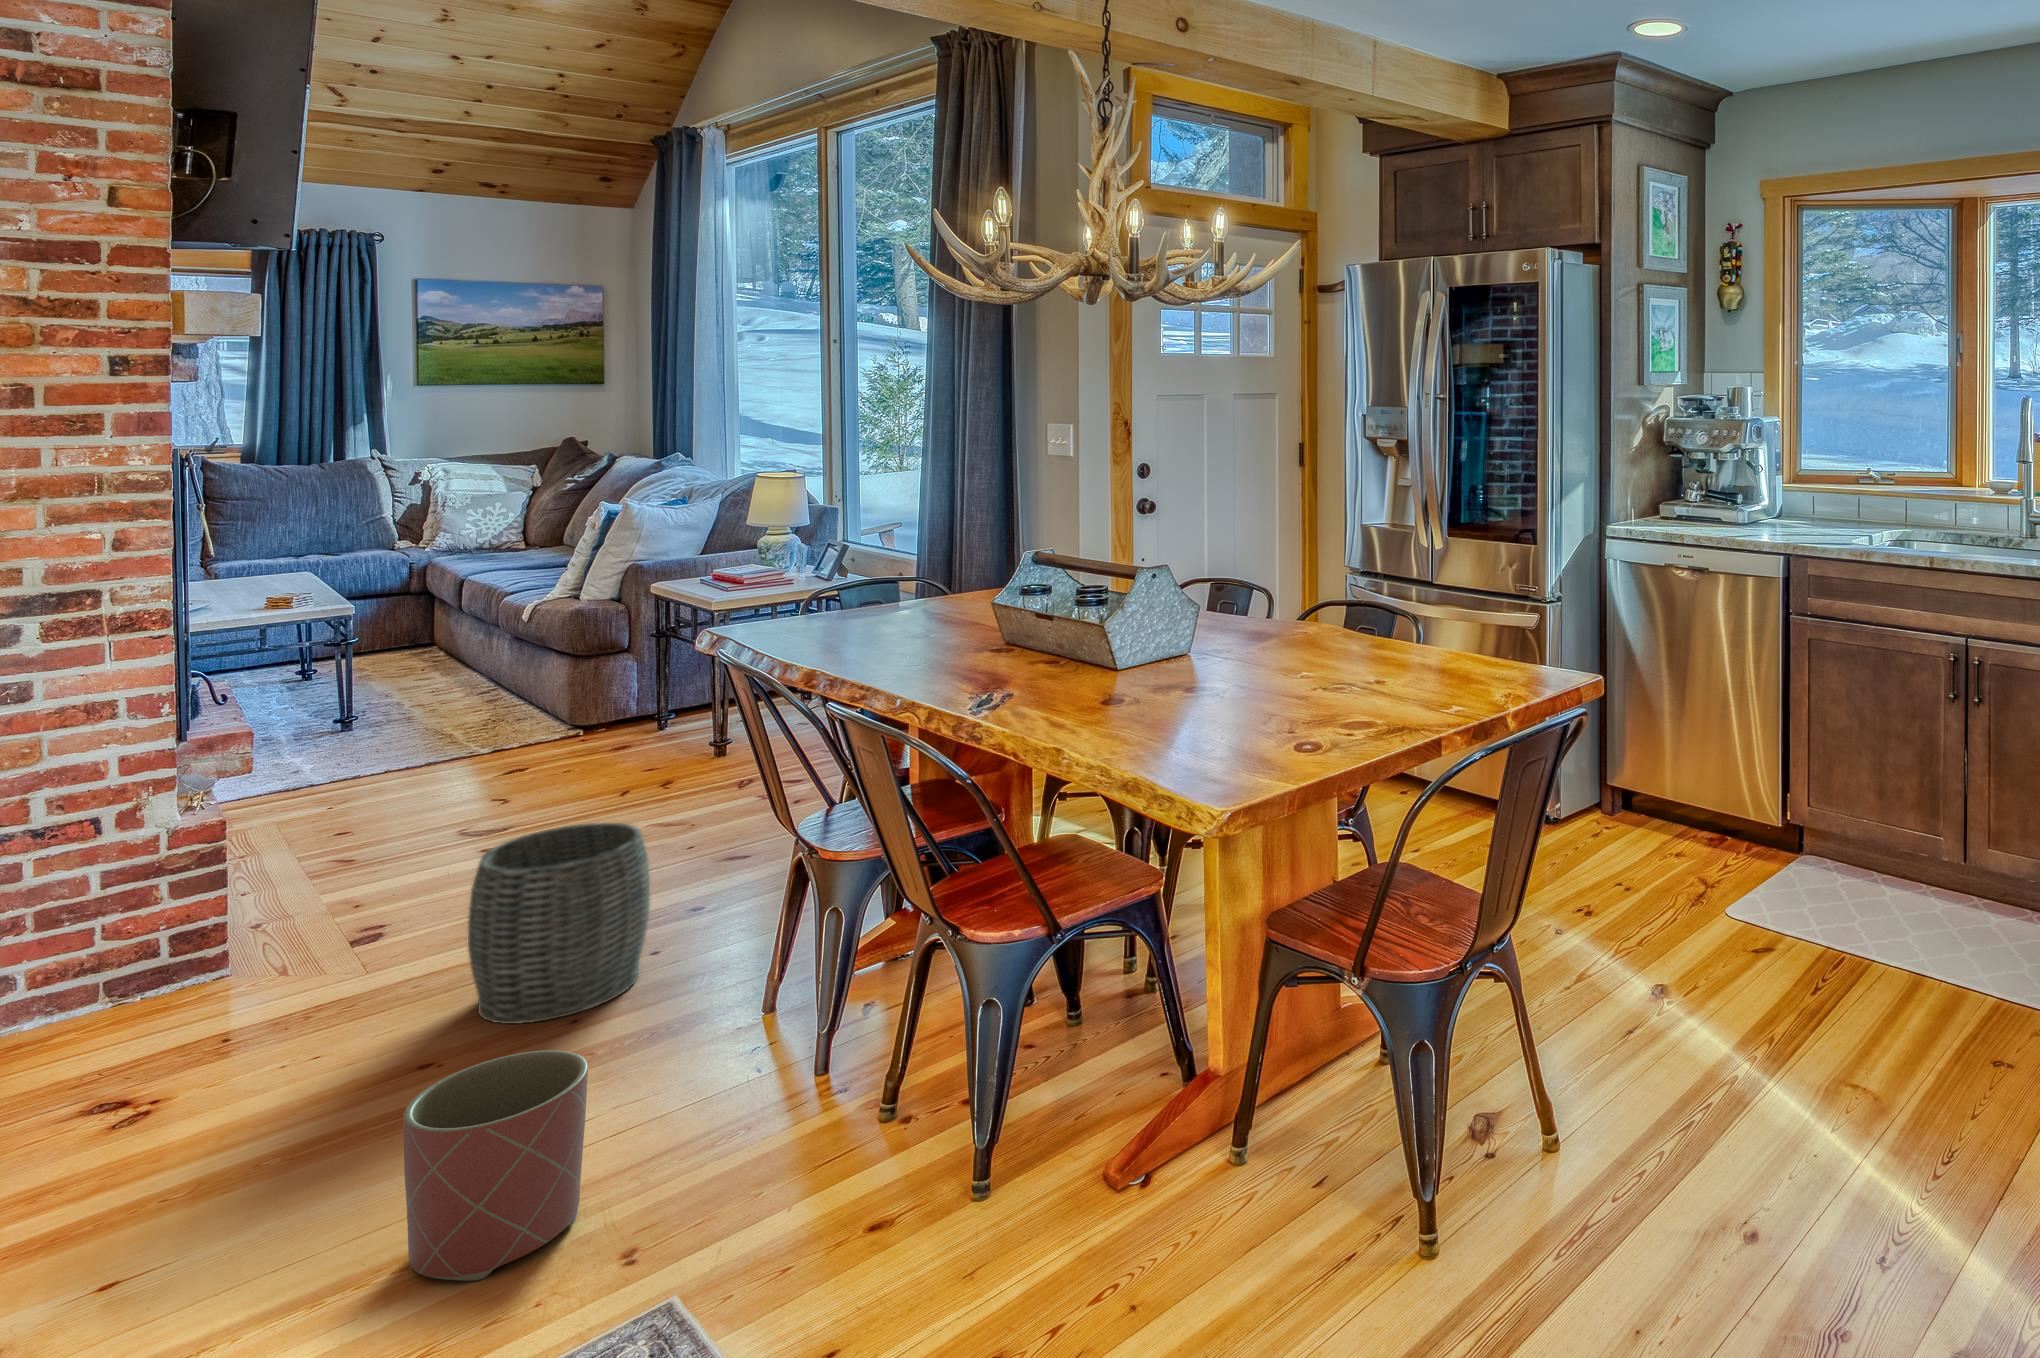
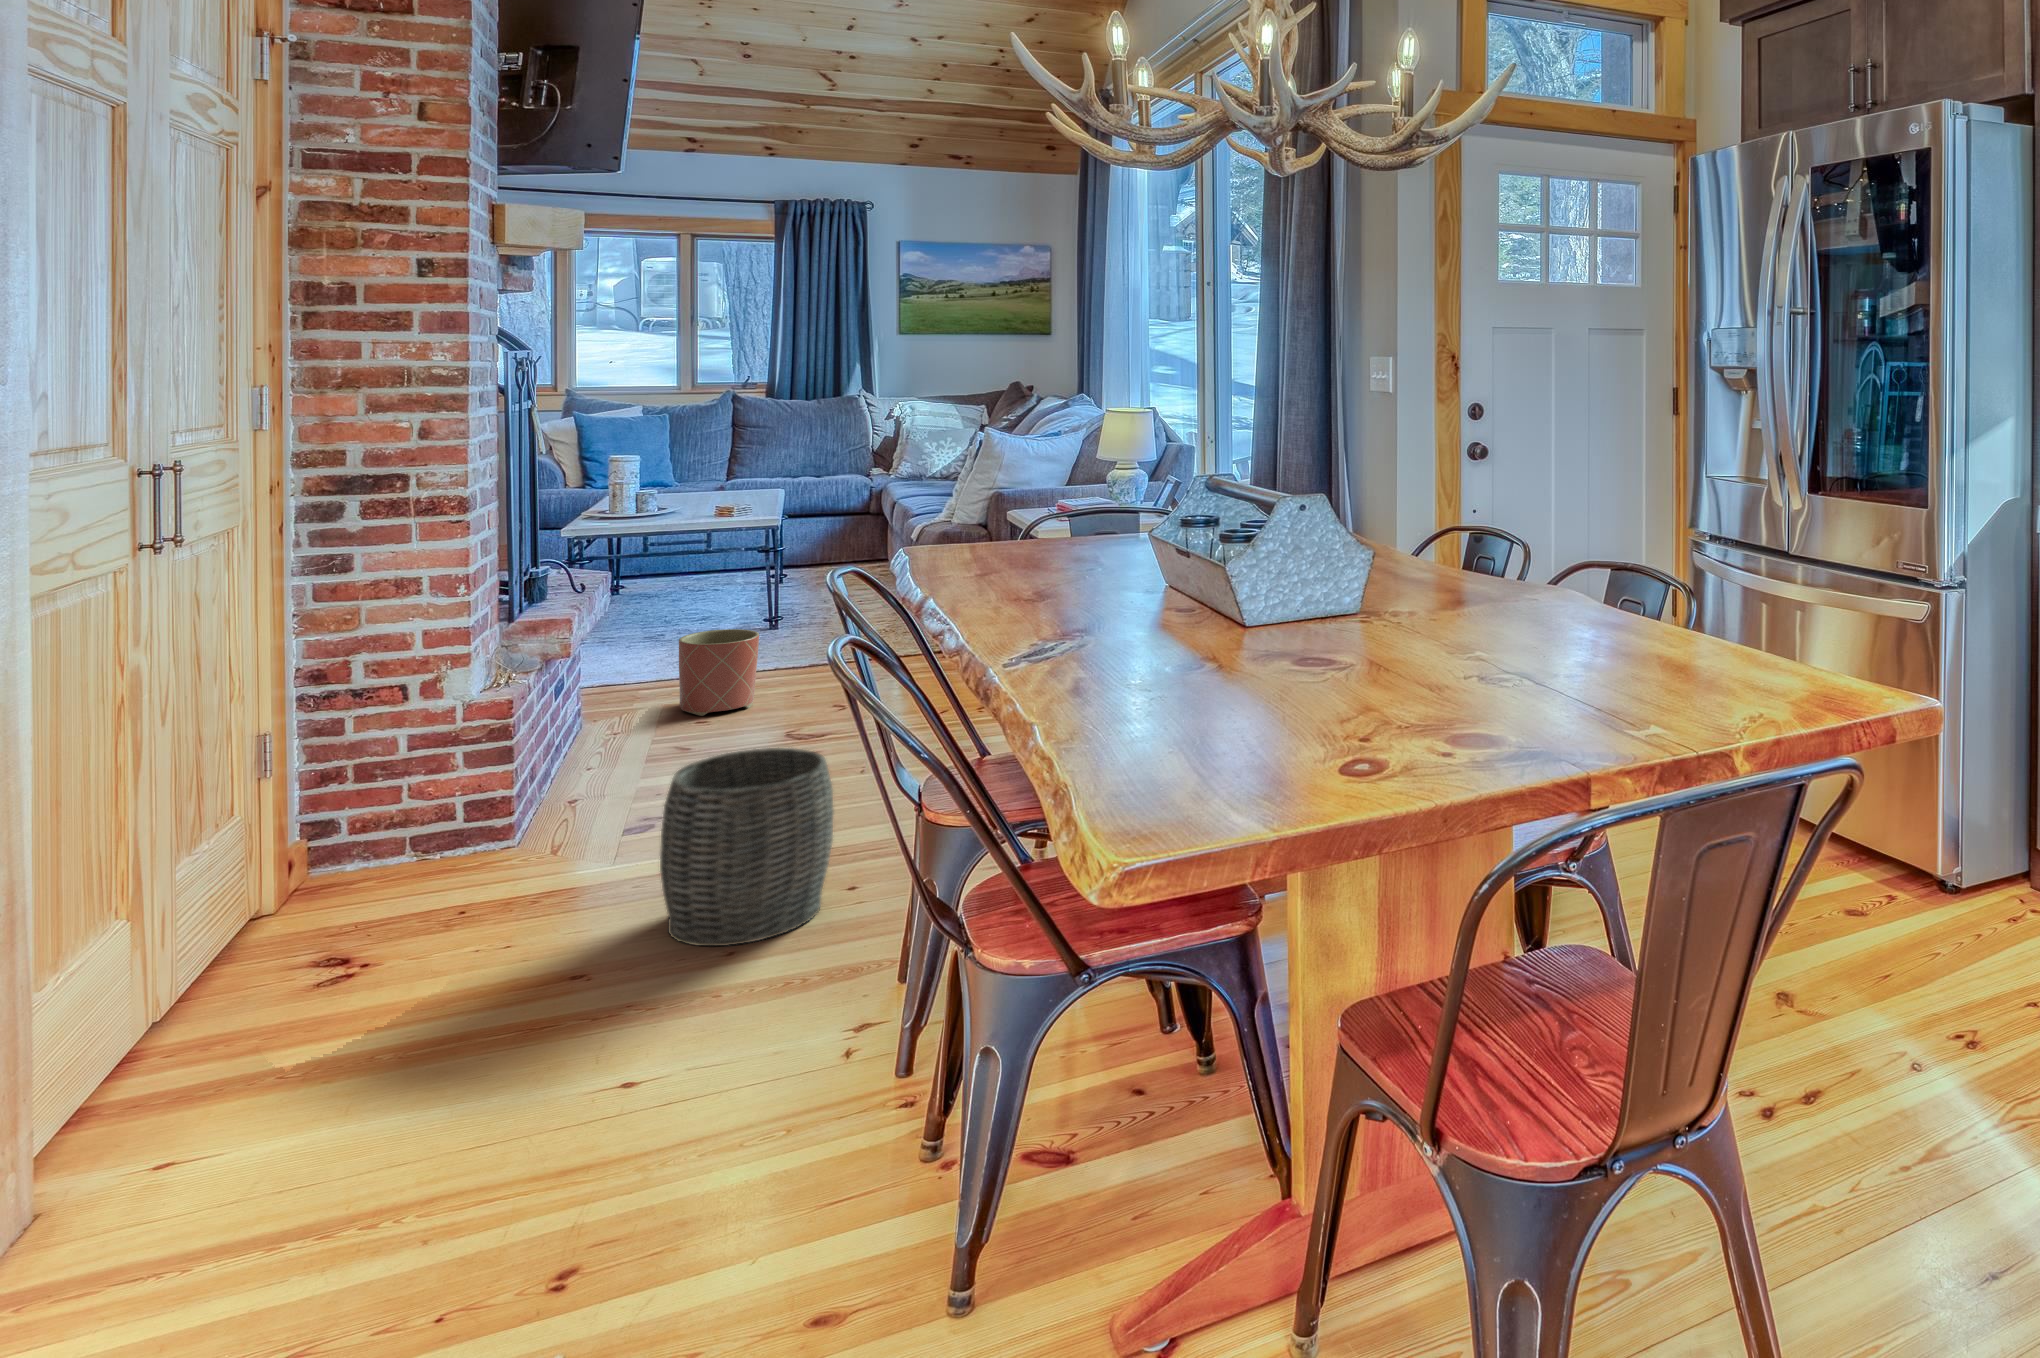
planter: present [403,1050,588,1281] -> present [679,629,759,716]

